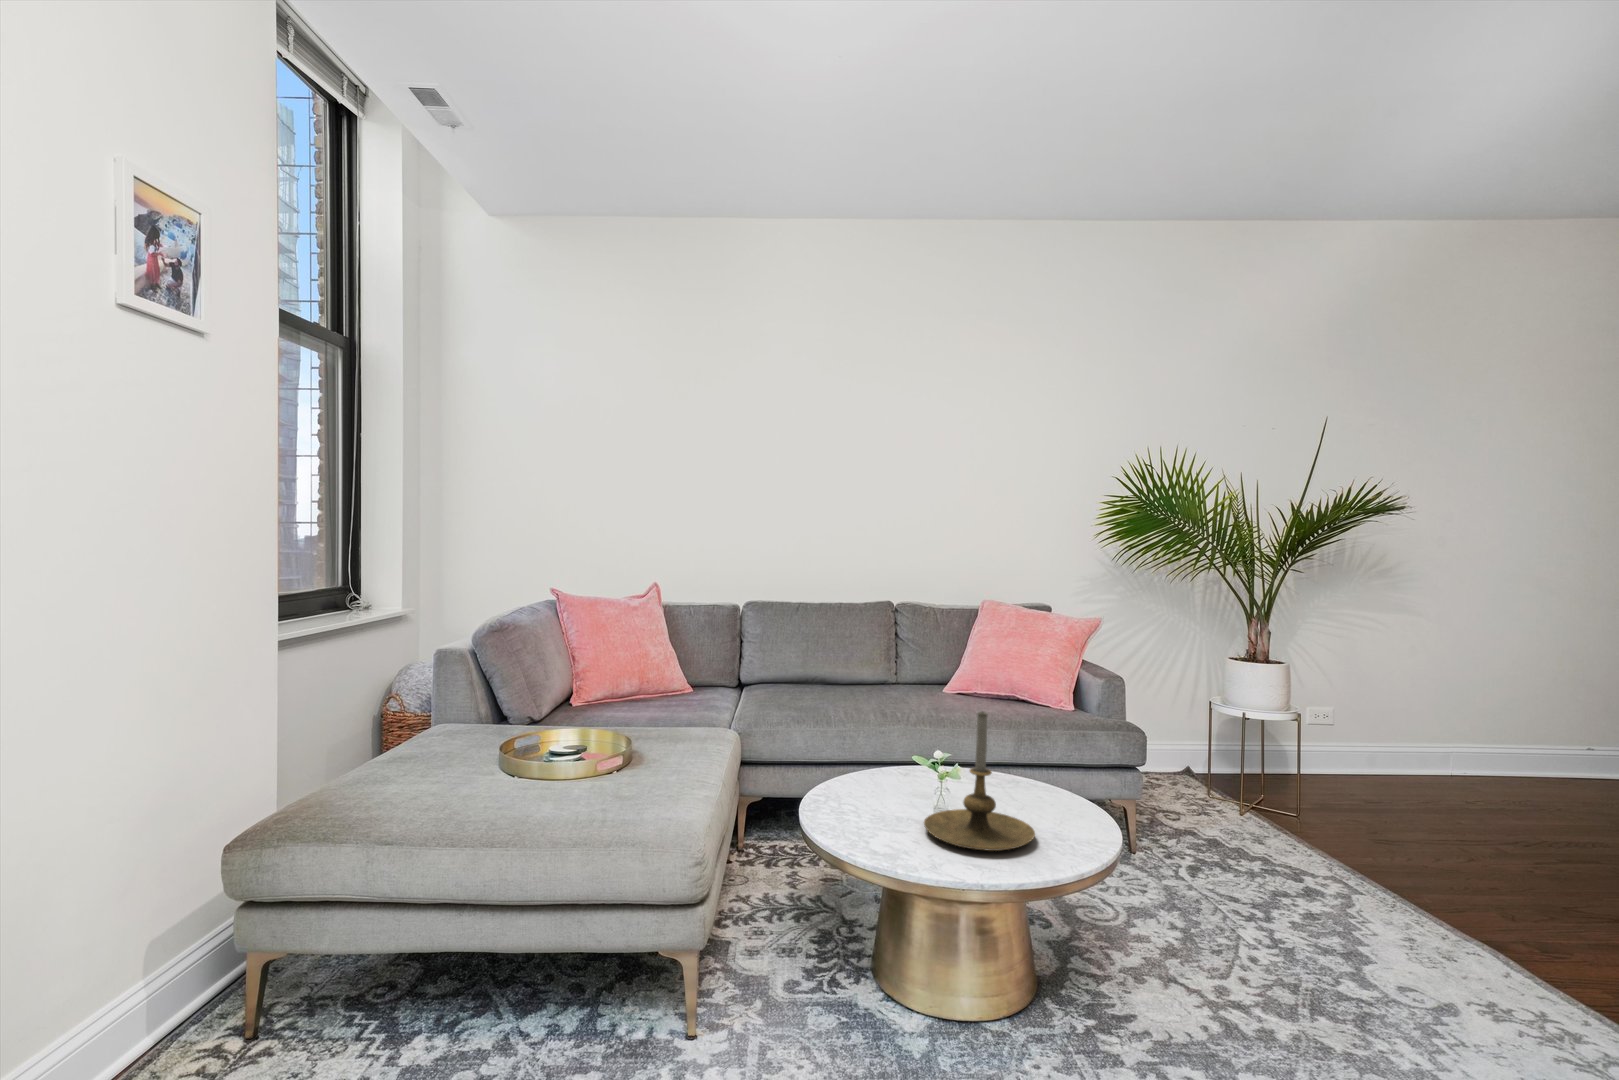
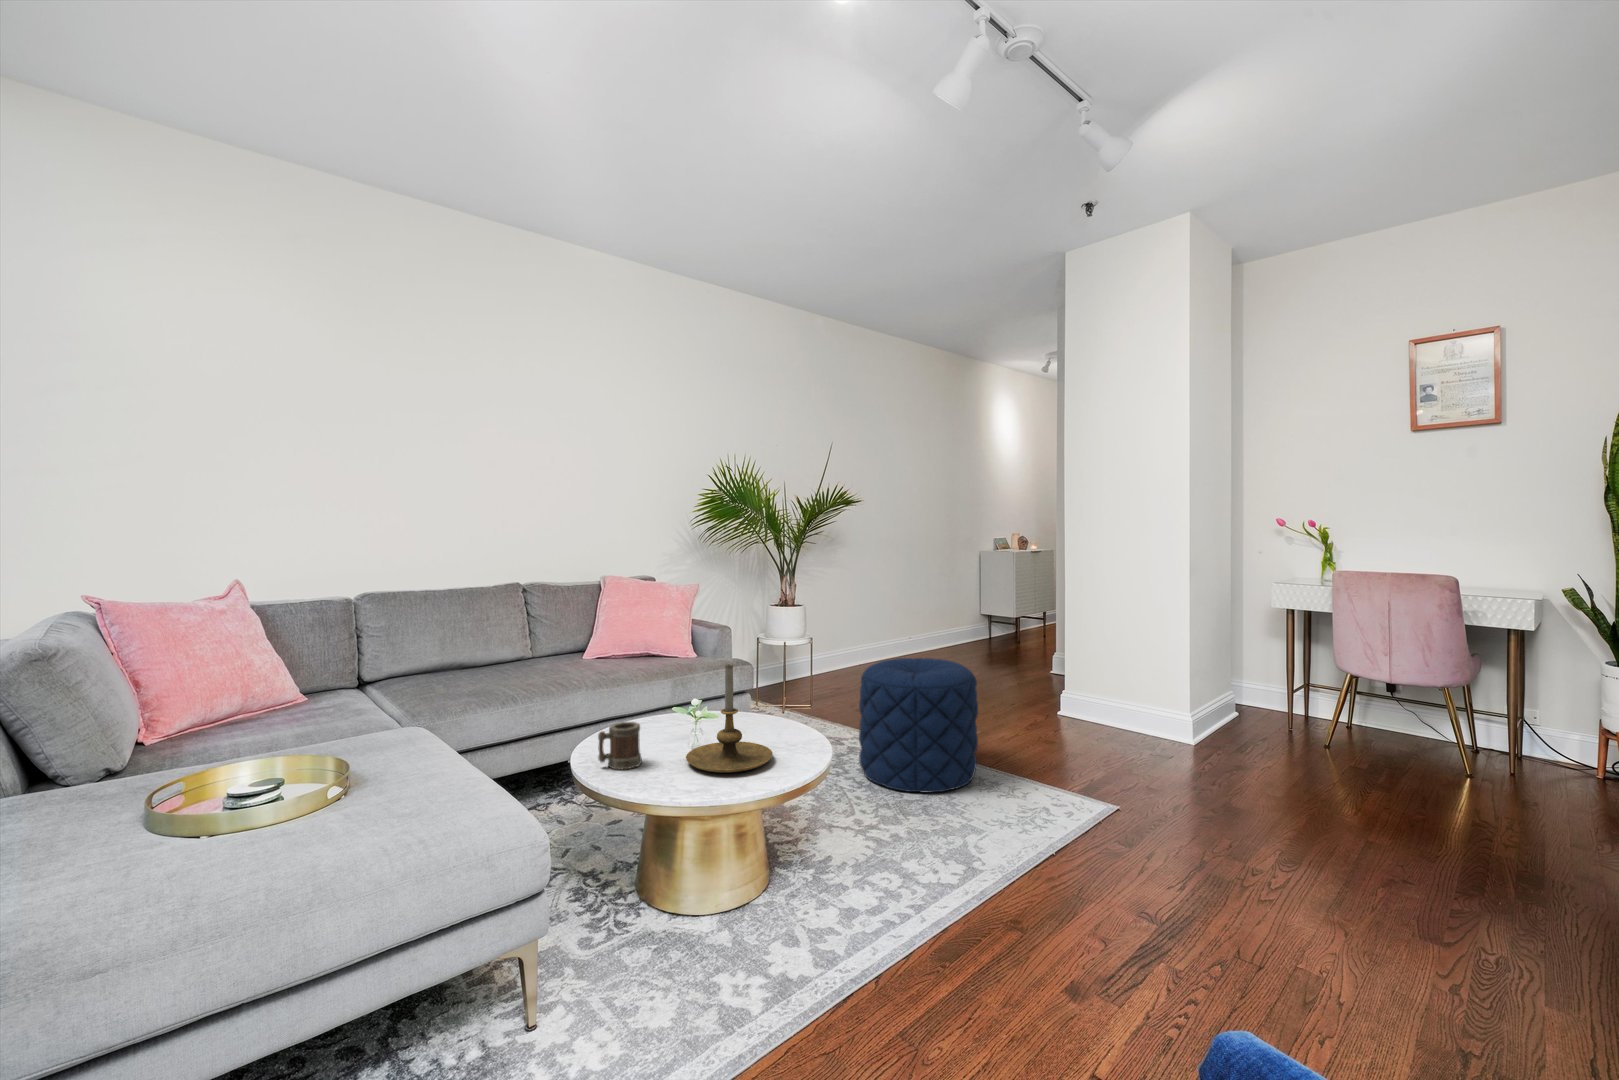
mug: none [840,757,887,812] -> present [598,722,642,769]
pouf: none [1290,765,1535,1010] -> present [859,658,978,793]

